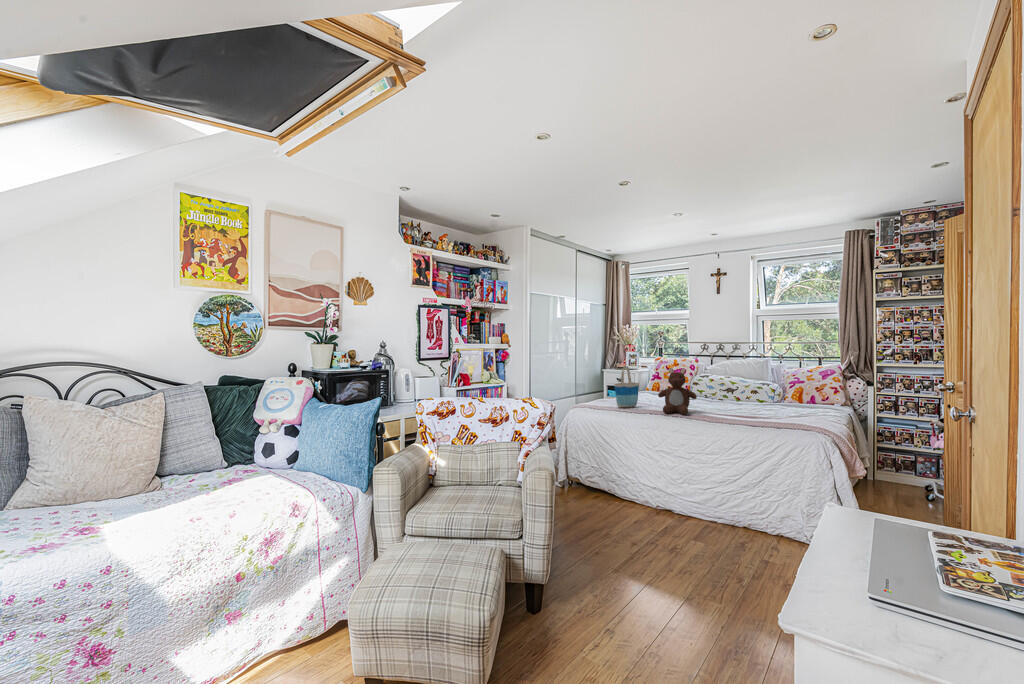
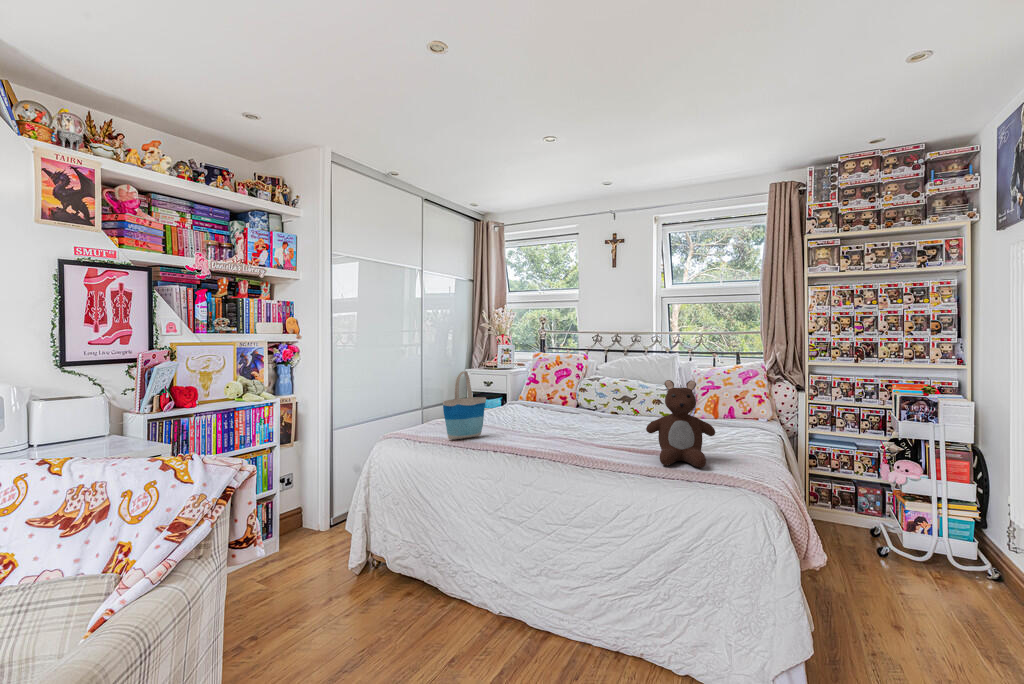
teddy bear: present [658,368,697,415] -> present [646,380,715,468]

